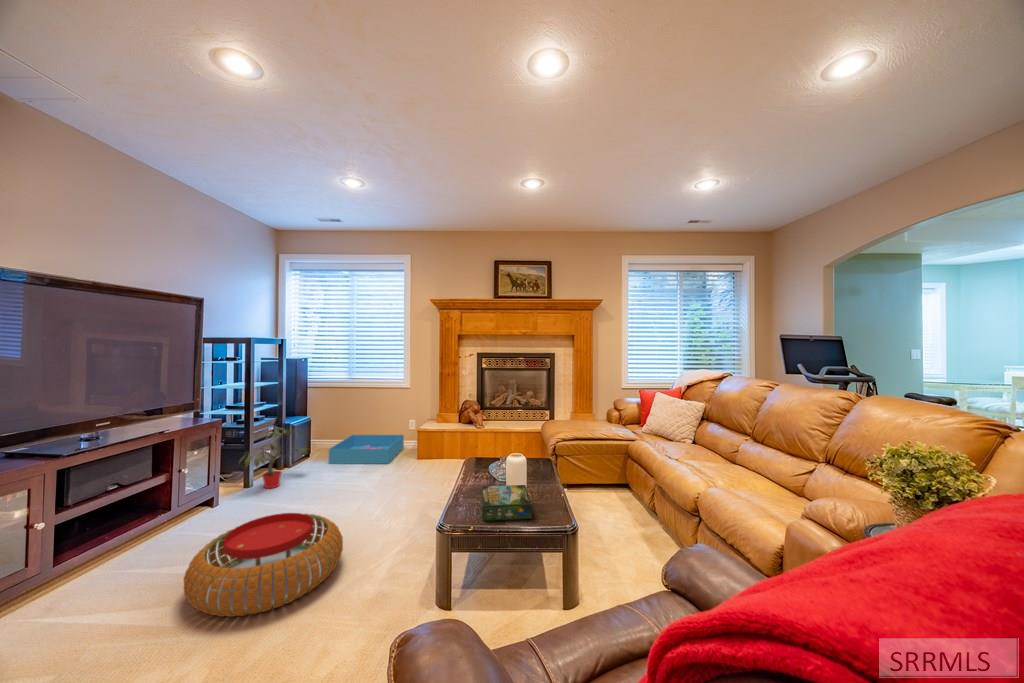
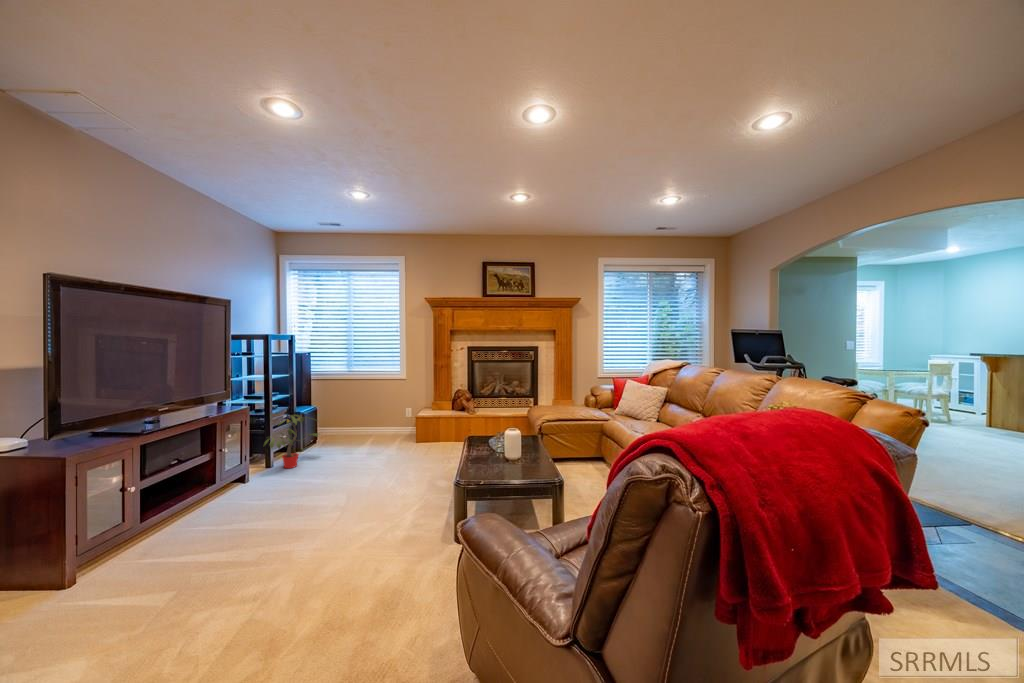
storage bin: present [329,435,404,464] -> none [335,422,401,448]
board game: present [482,485,532,521] -> none [486,451,527,477]
pouf: present [184,513,343,617] -> none [254,480,373,553]

